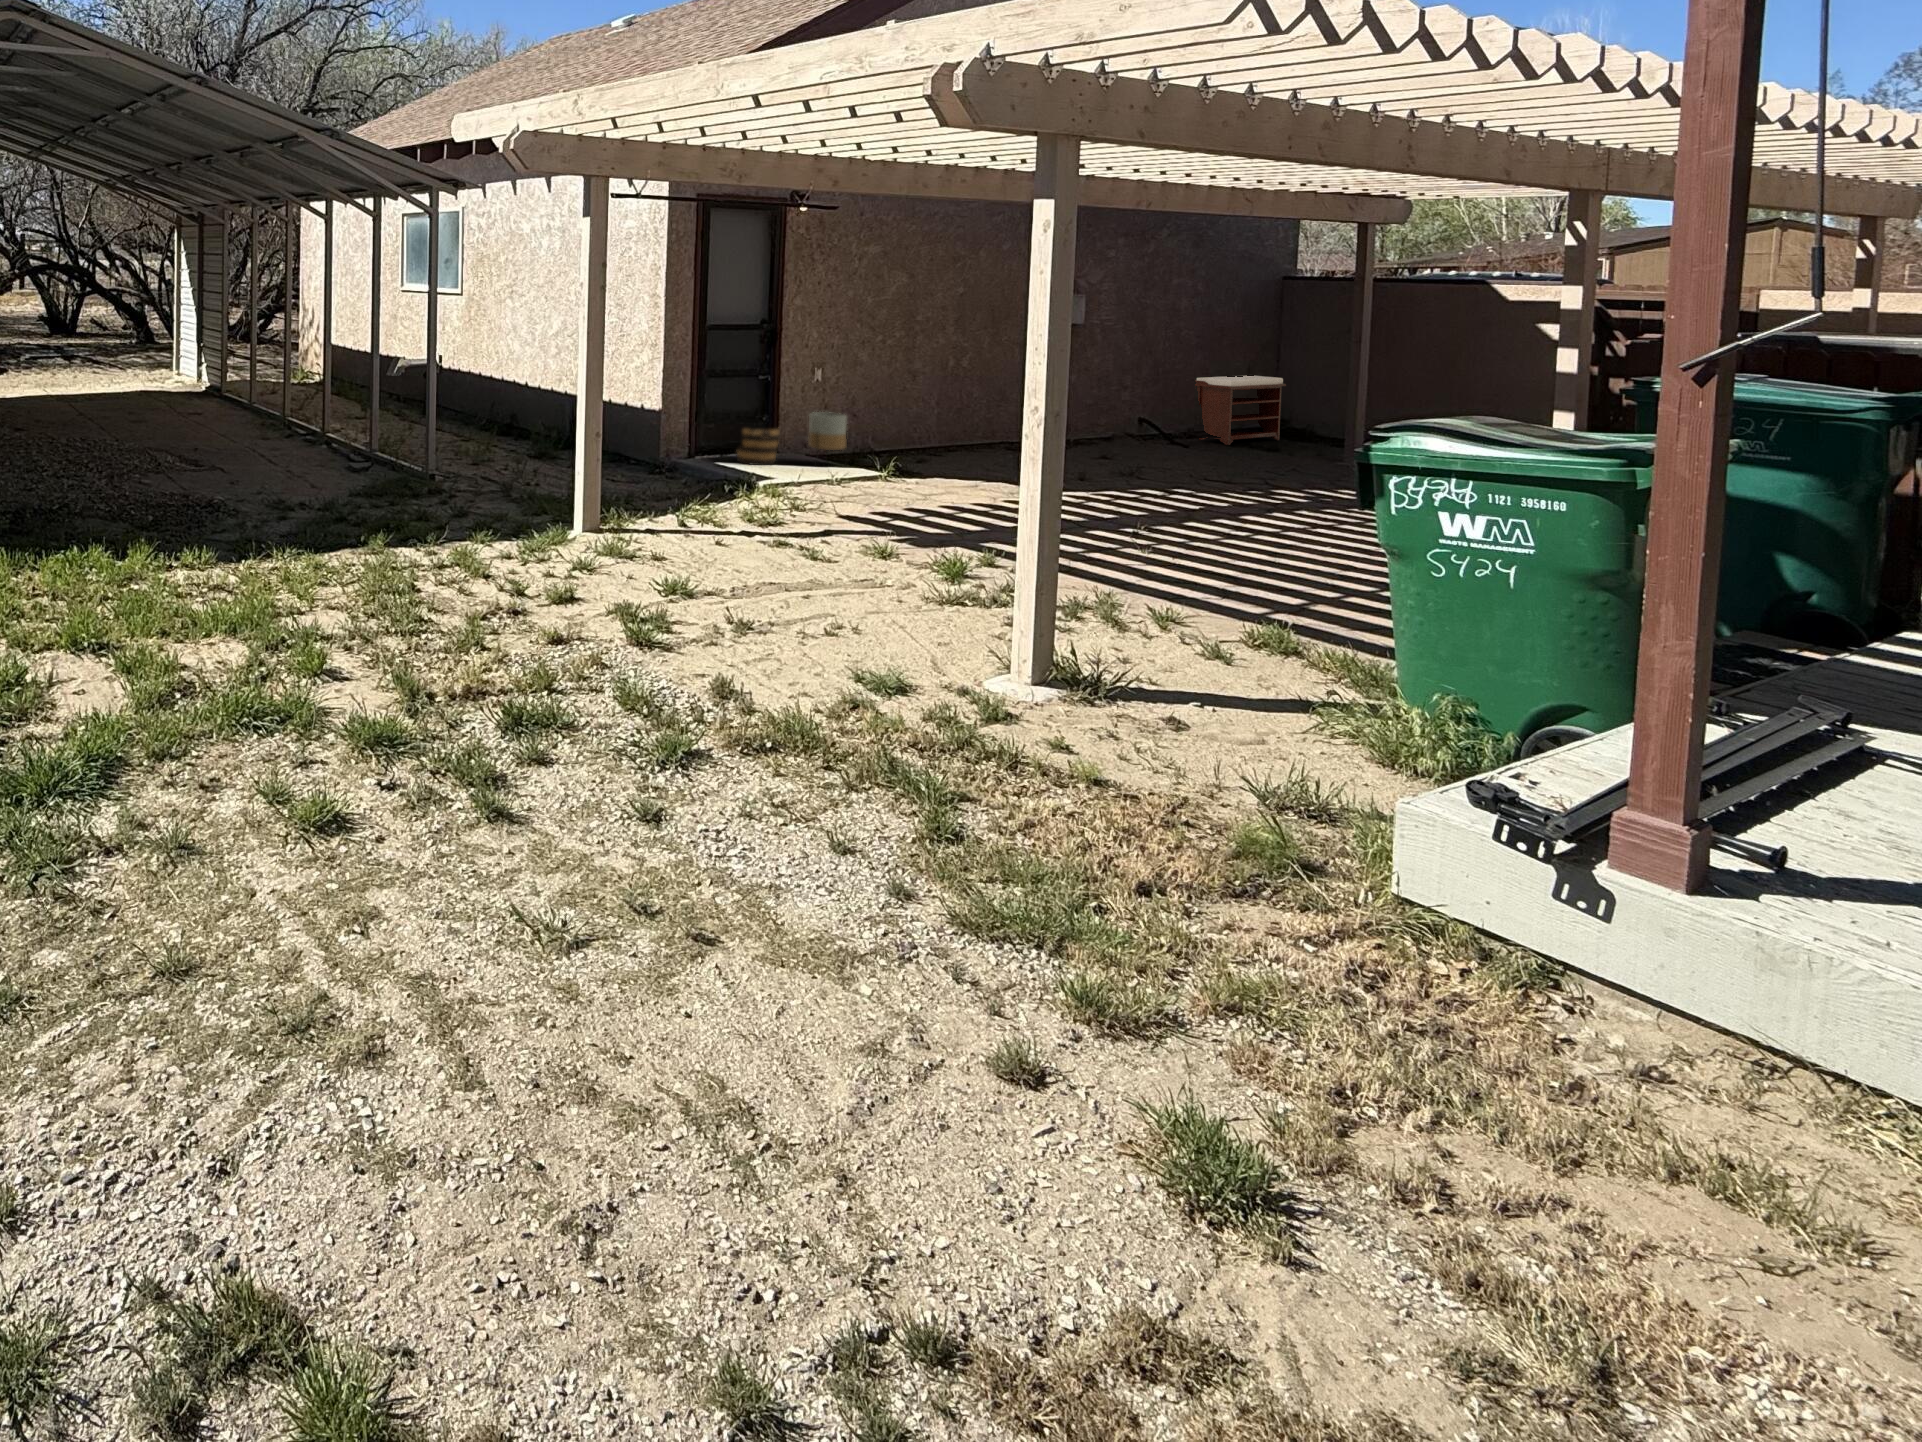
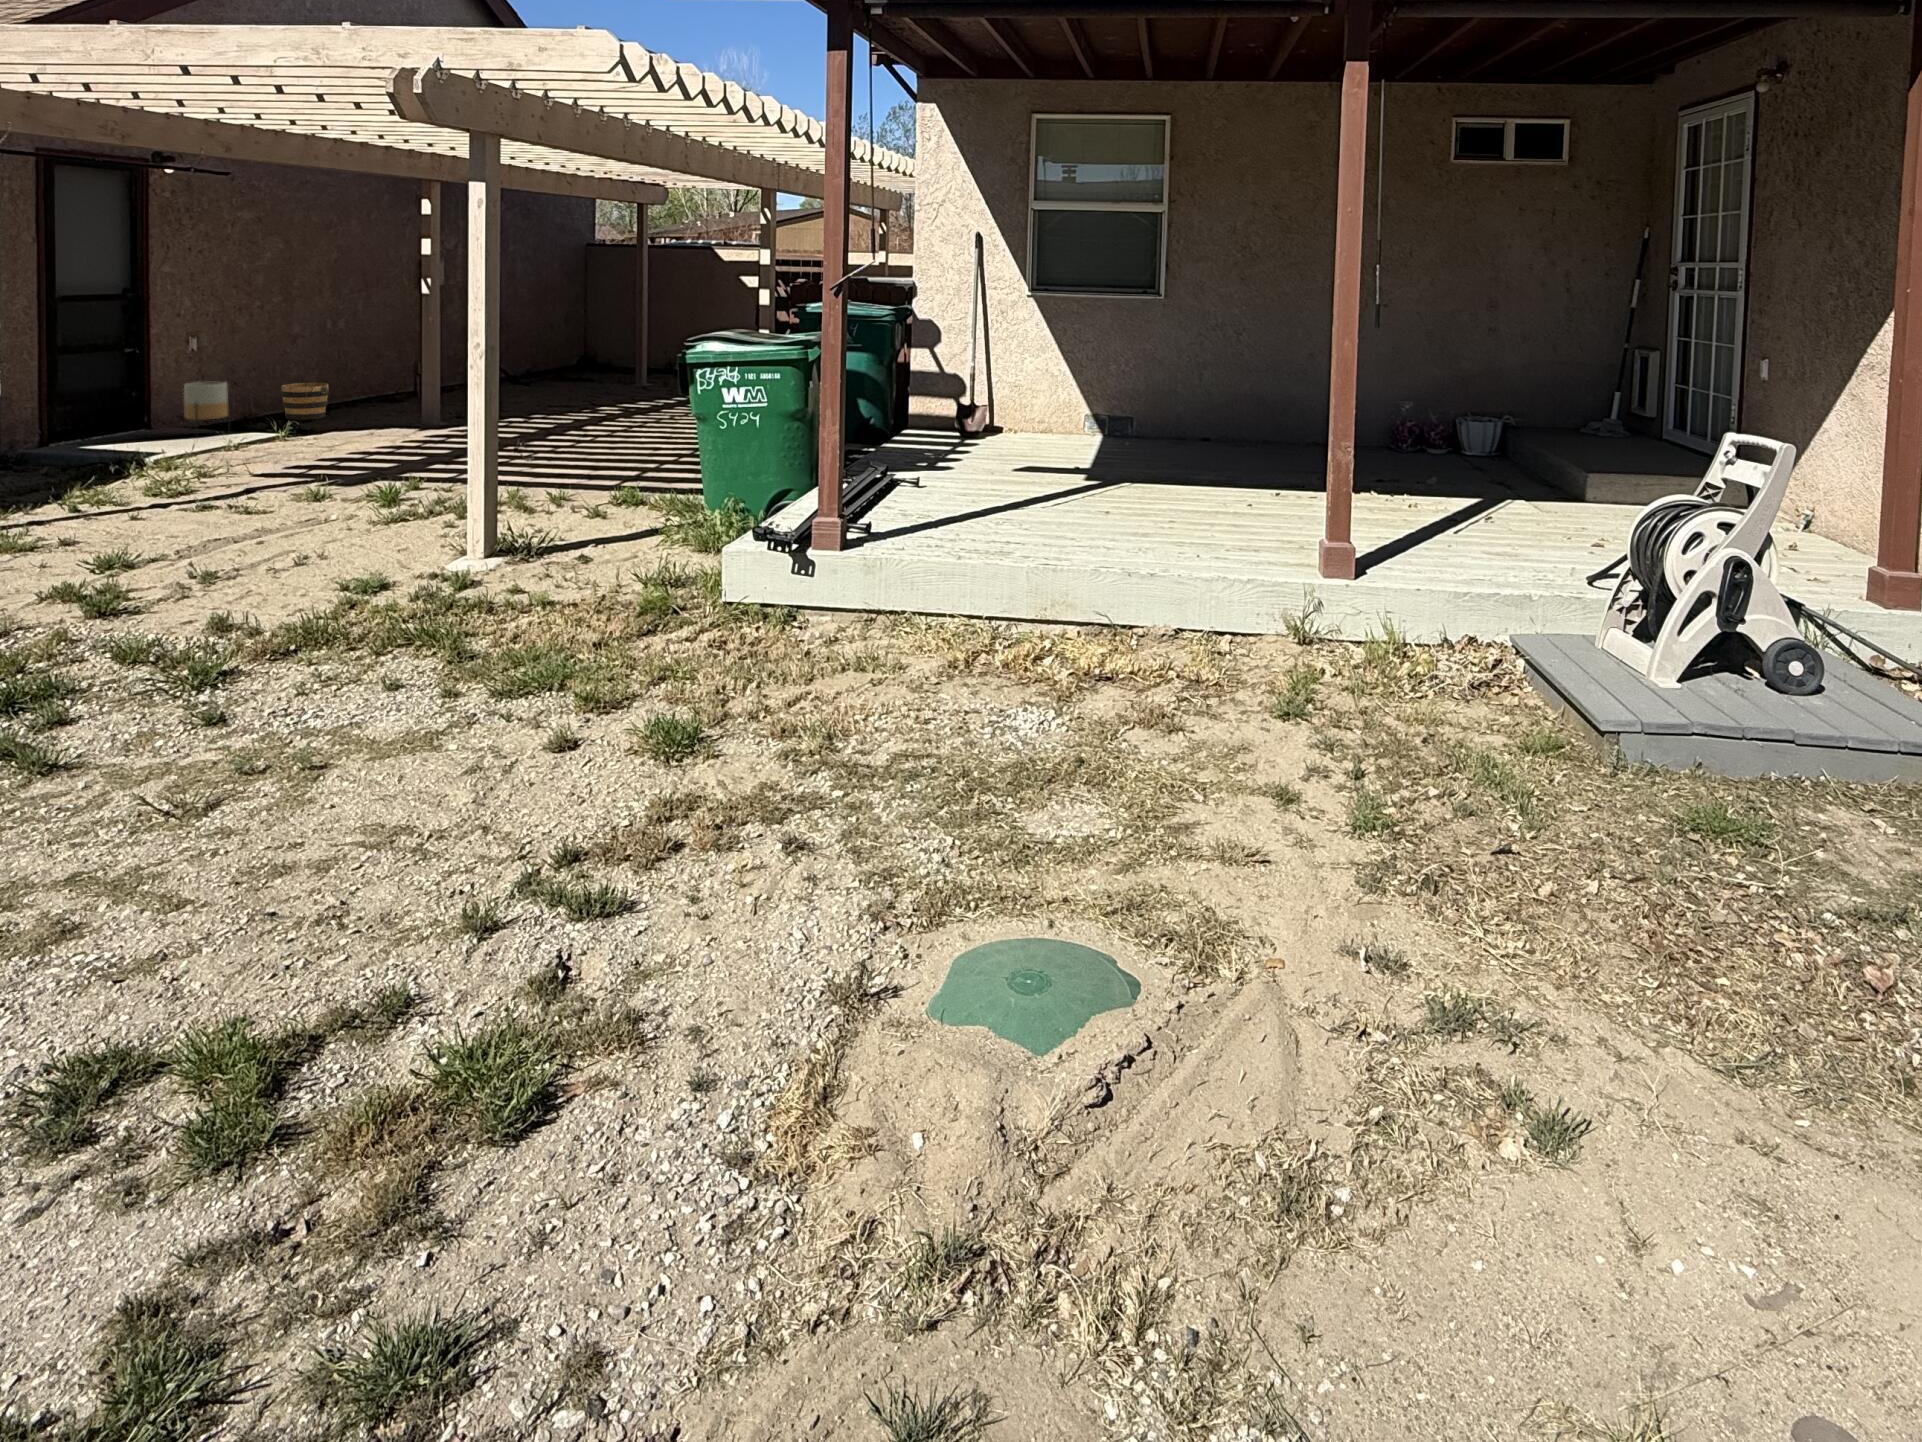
bench: present [1195,375,1286,445] -> none [527,321,594,379]
bucket: present [736,427,780,465] -> present [281,383,329,420]

